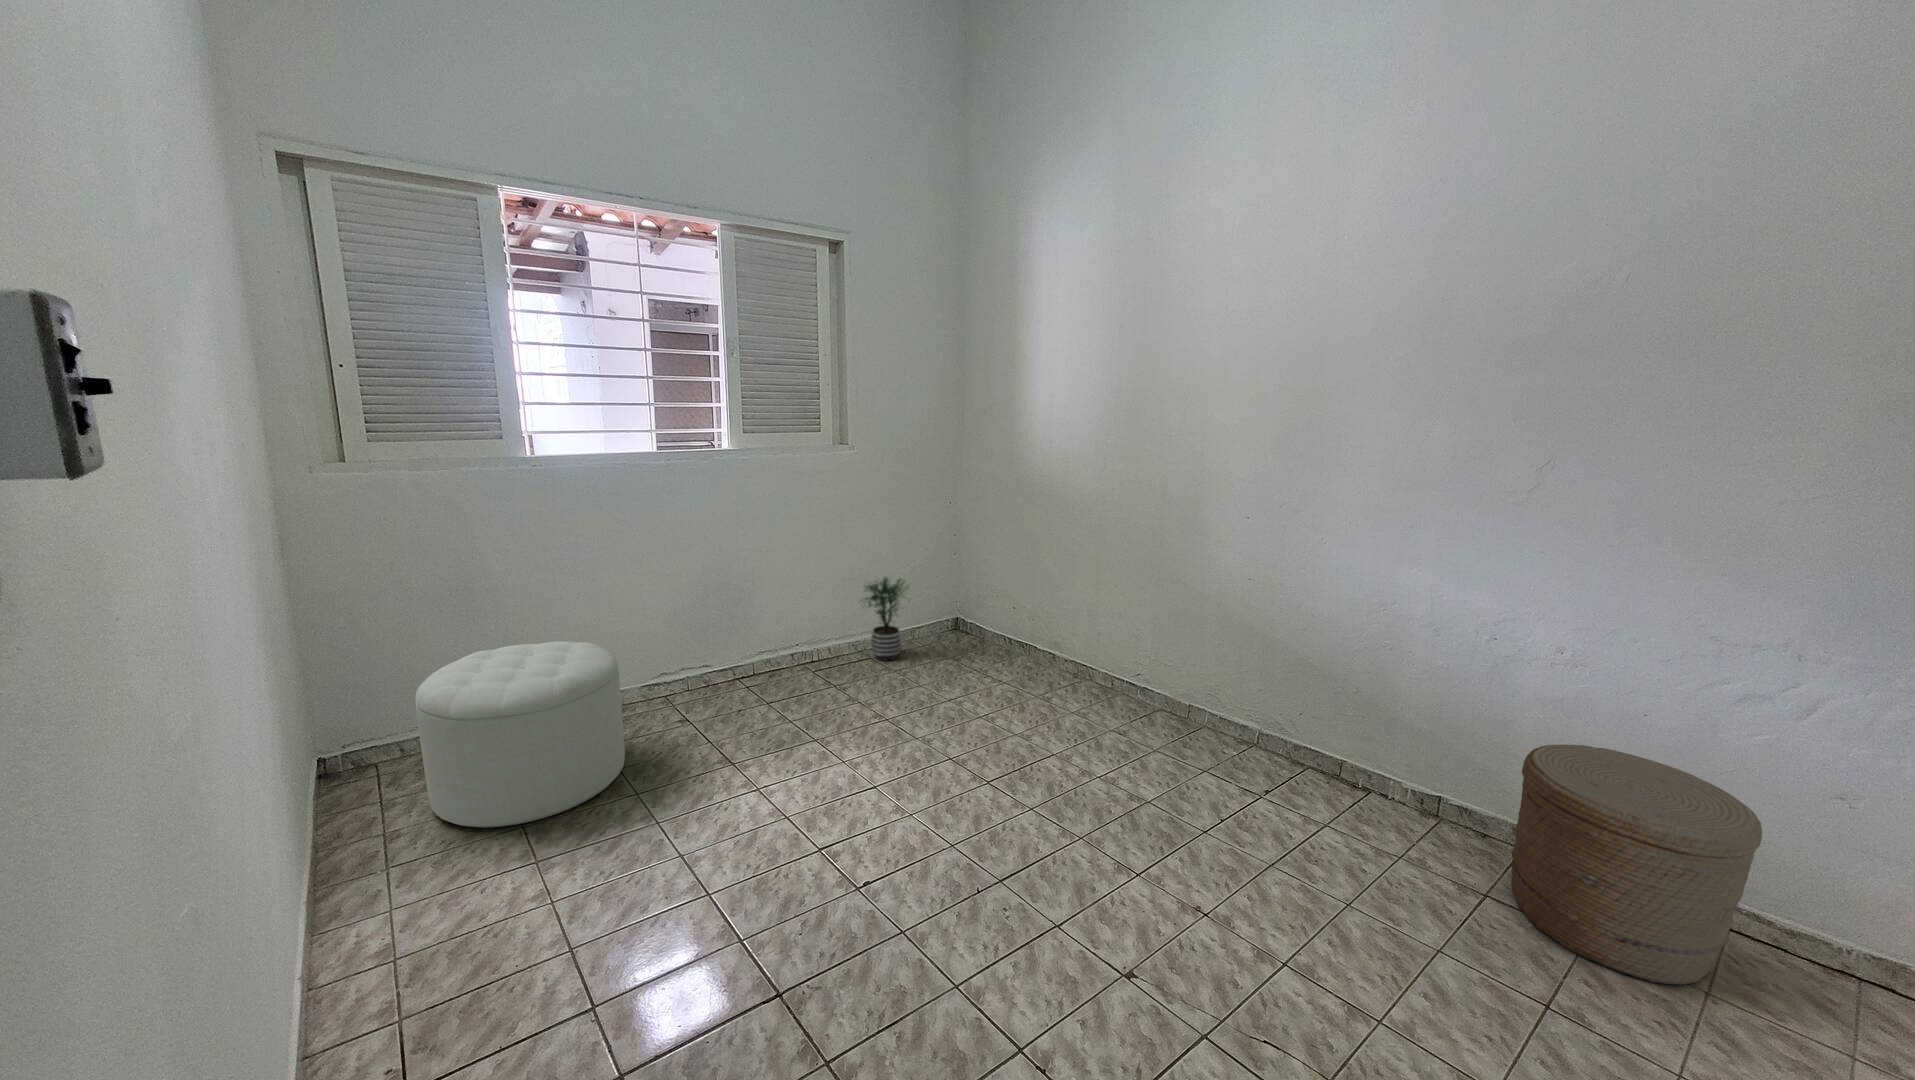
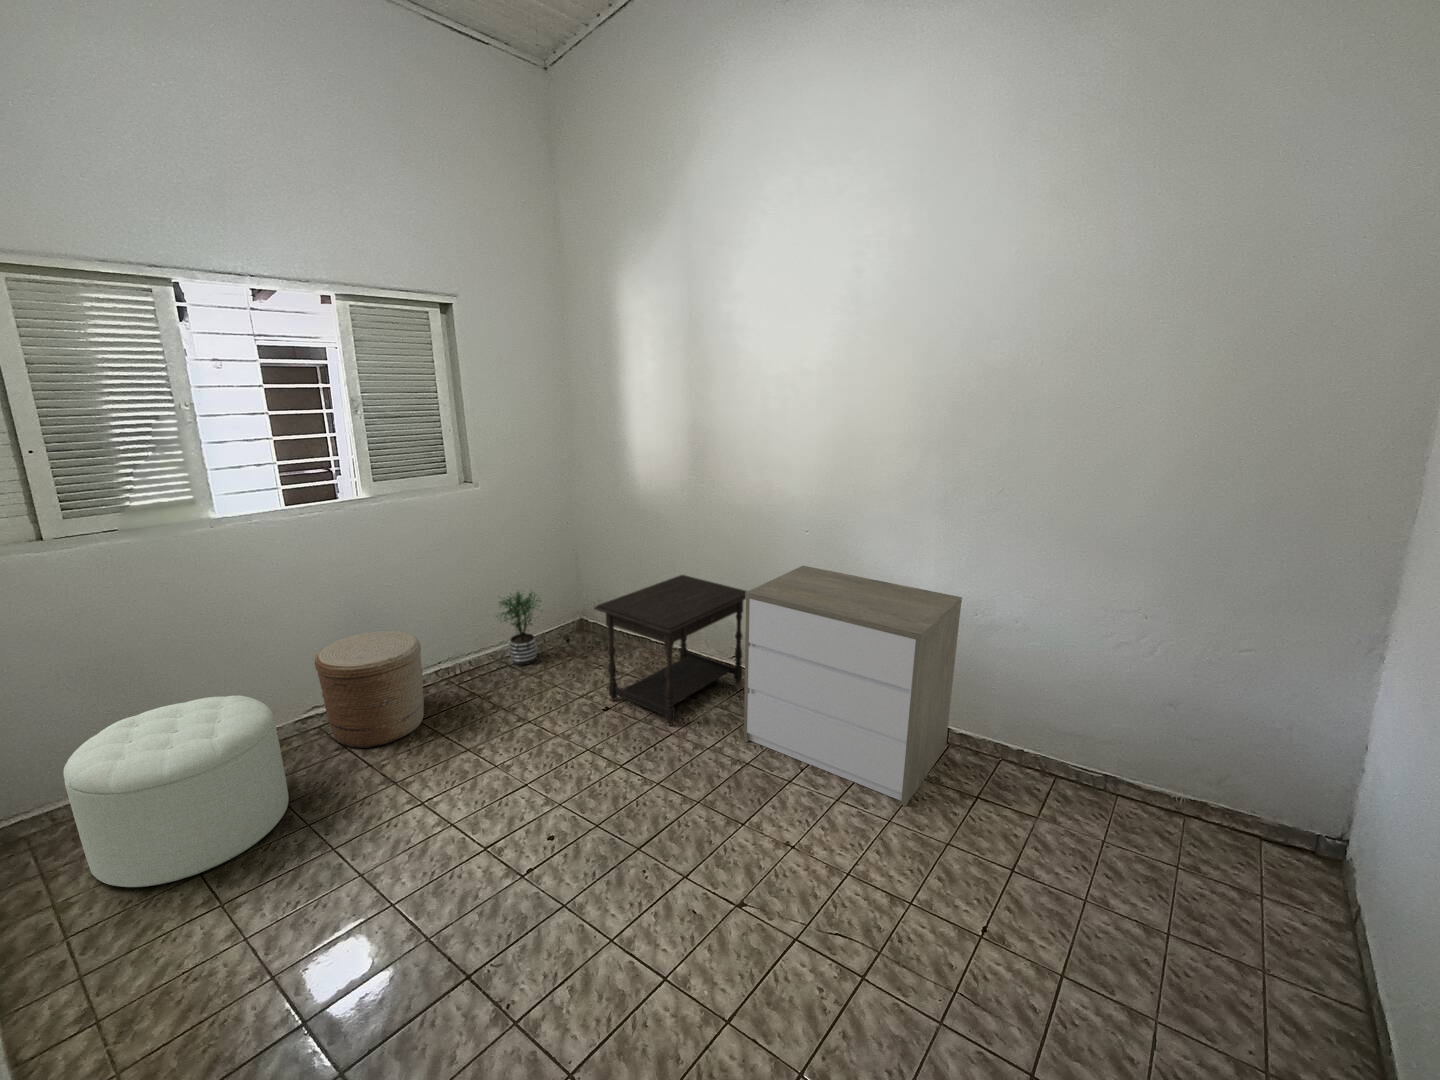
dresser: none [1141,560,1470,888] -> present [744,566,962,806]
side table: none [967,570,1163,744] -> present [594,575,746,726]
woven basket: present [1511,745,1762,985] -> present [315,631,424,748]

